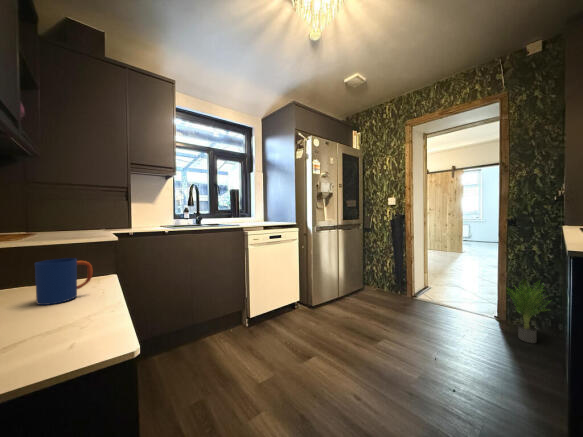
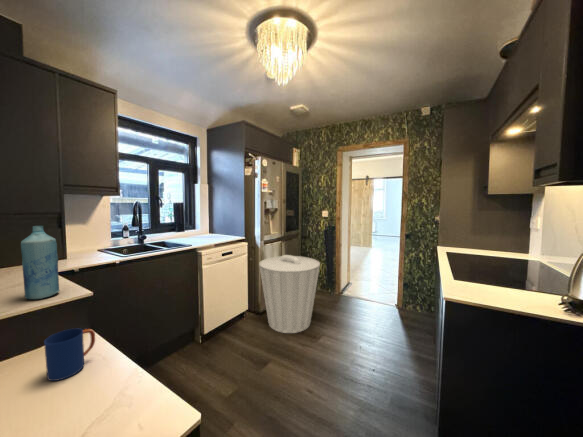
bottle: none [62,173,94,241] -> present [21,226,60,299]
trash can: none [309,242,381,332] -> present [259,255,320,333]
potted plant: present [510,283,542,343] -> none [401,279,430,323]

